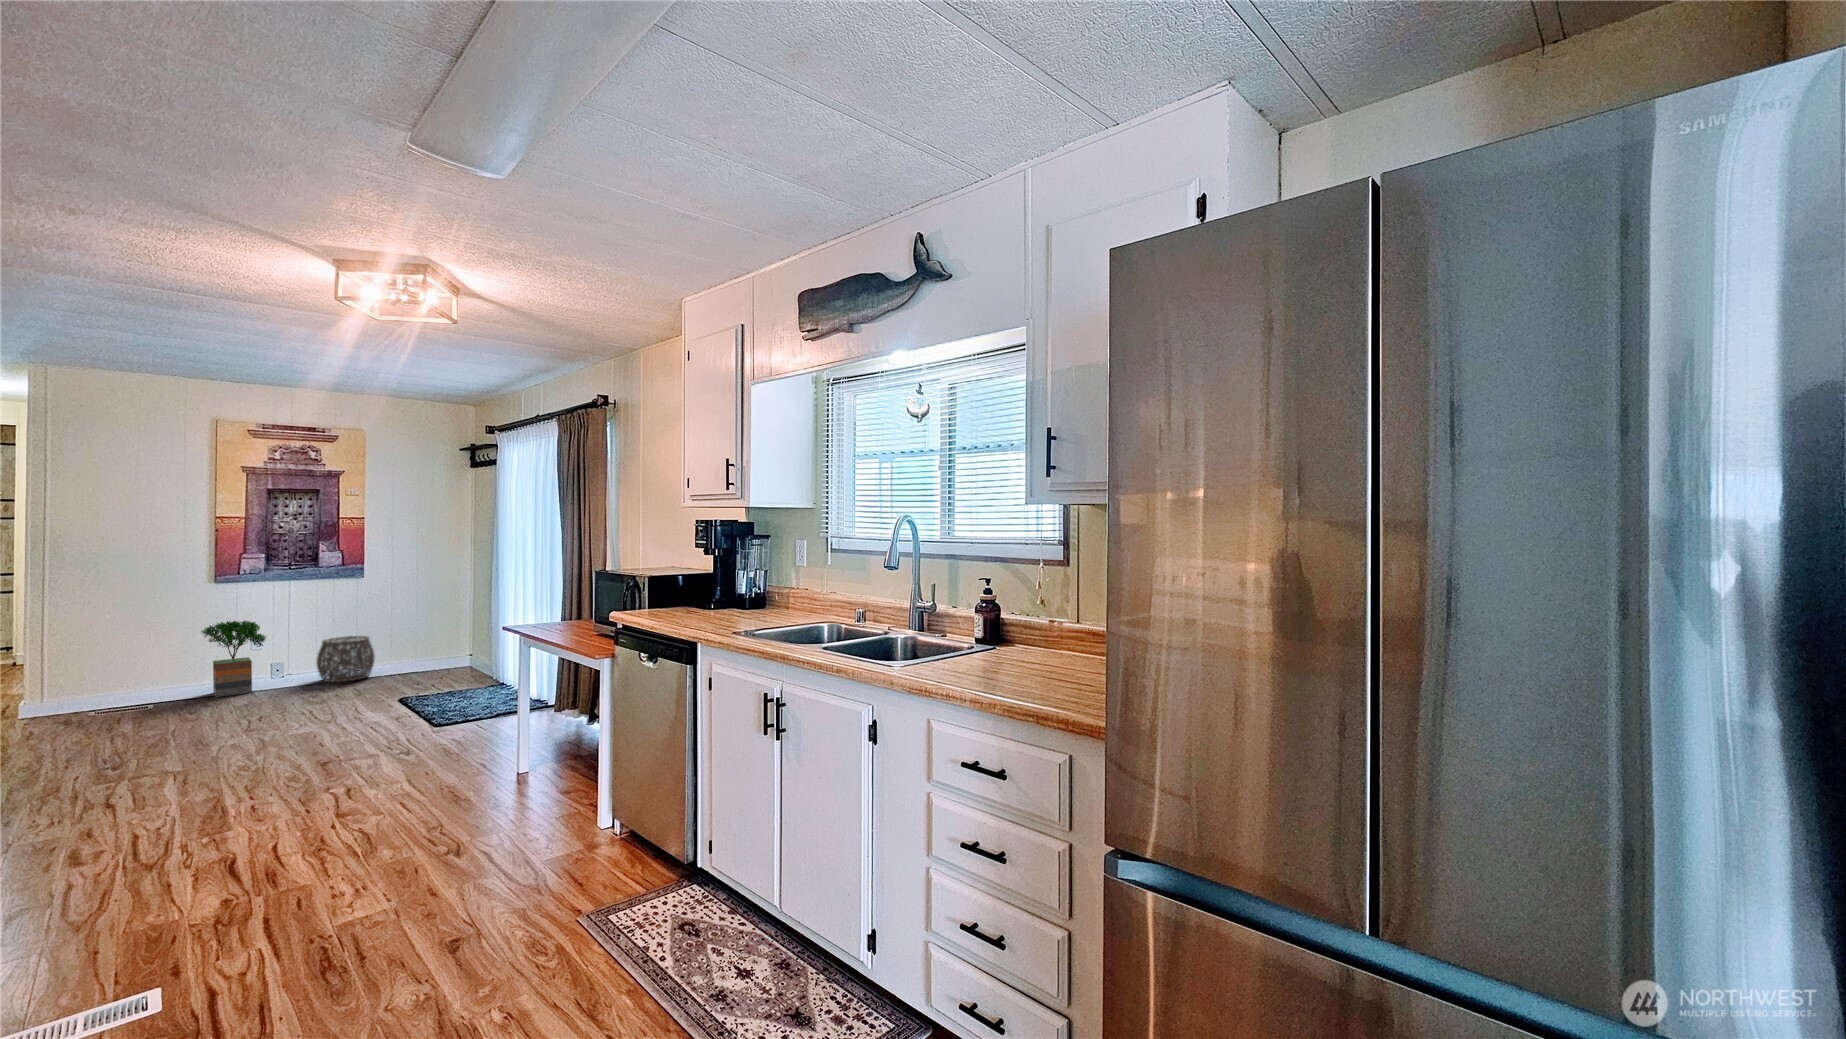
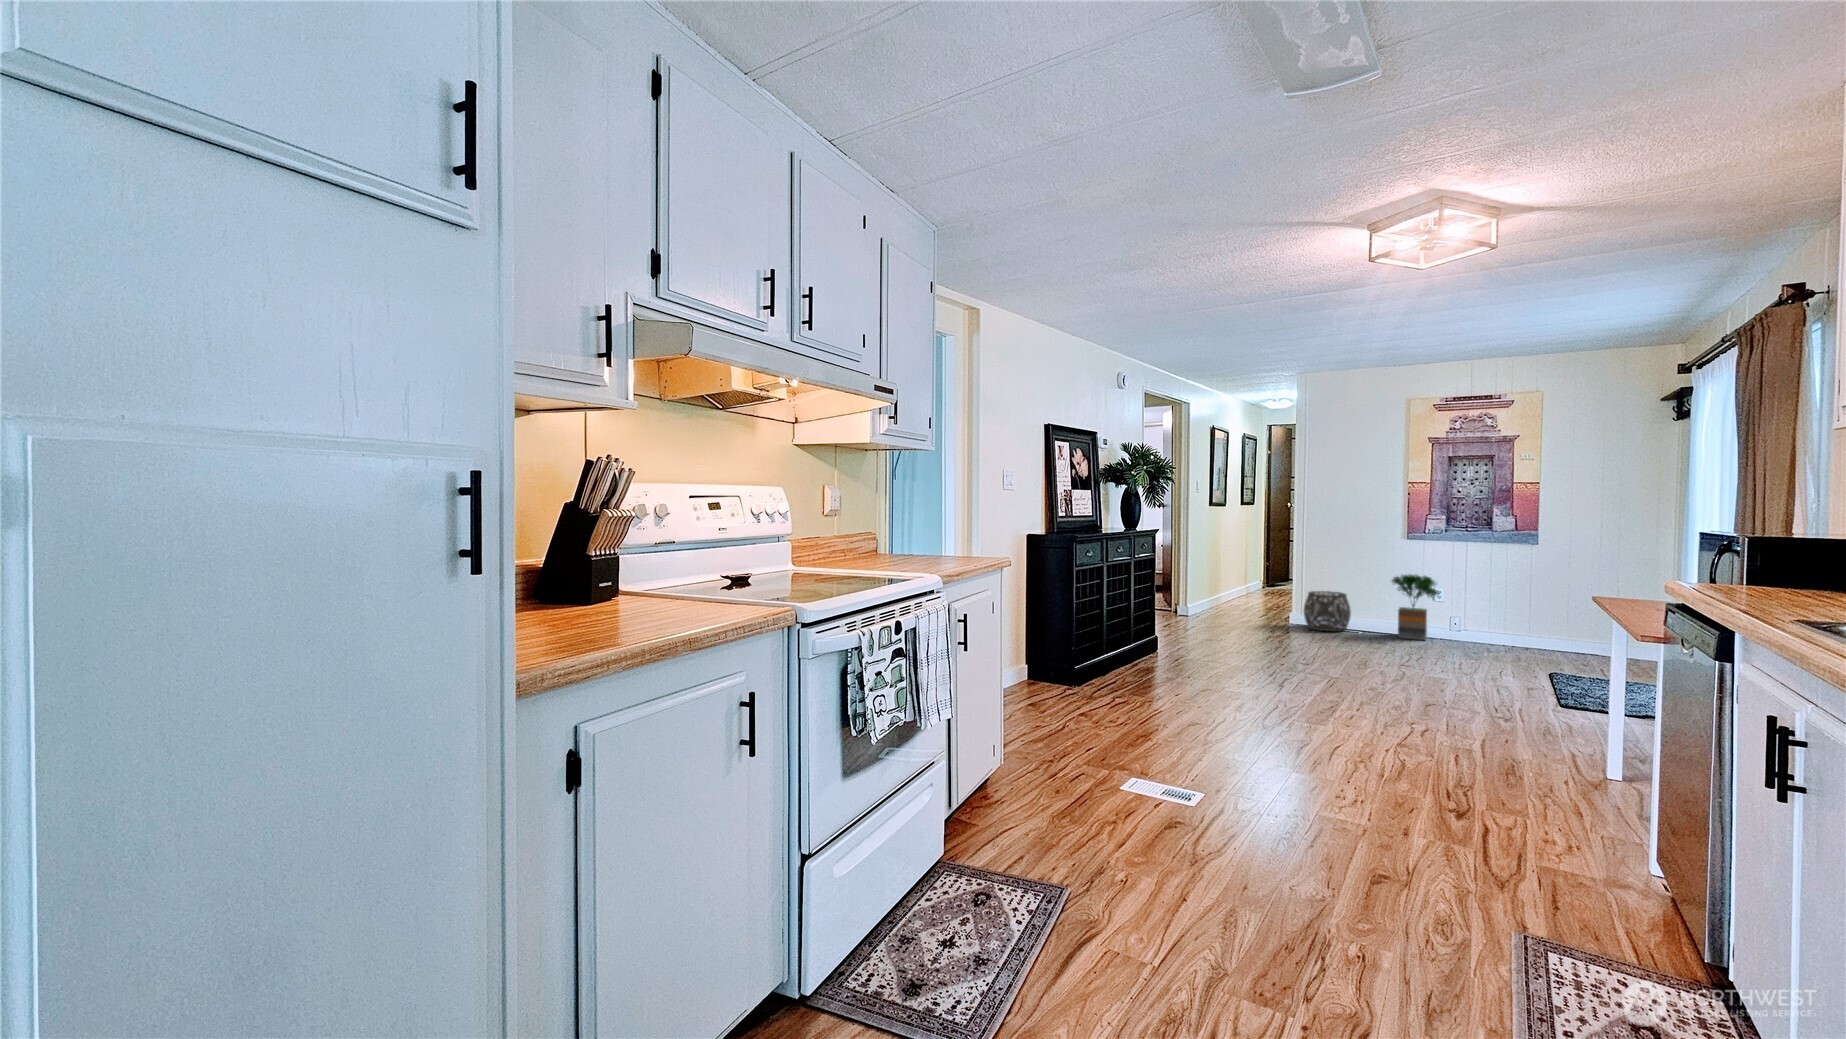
woven basket: present [317,636,375,682] -> present [1304,591,1351,632]

